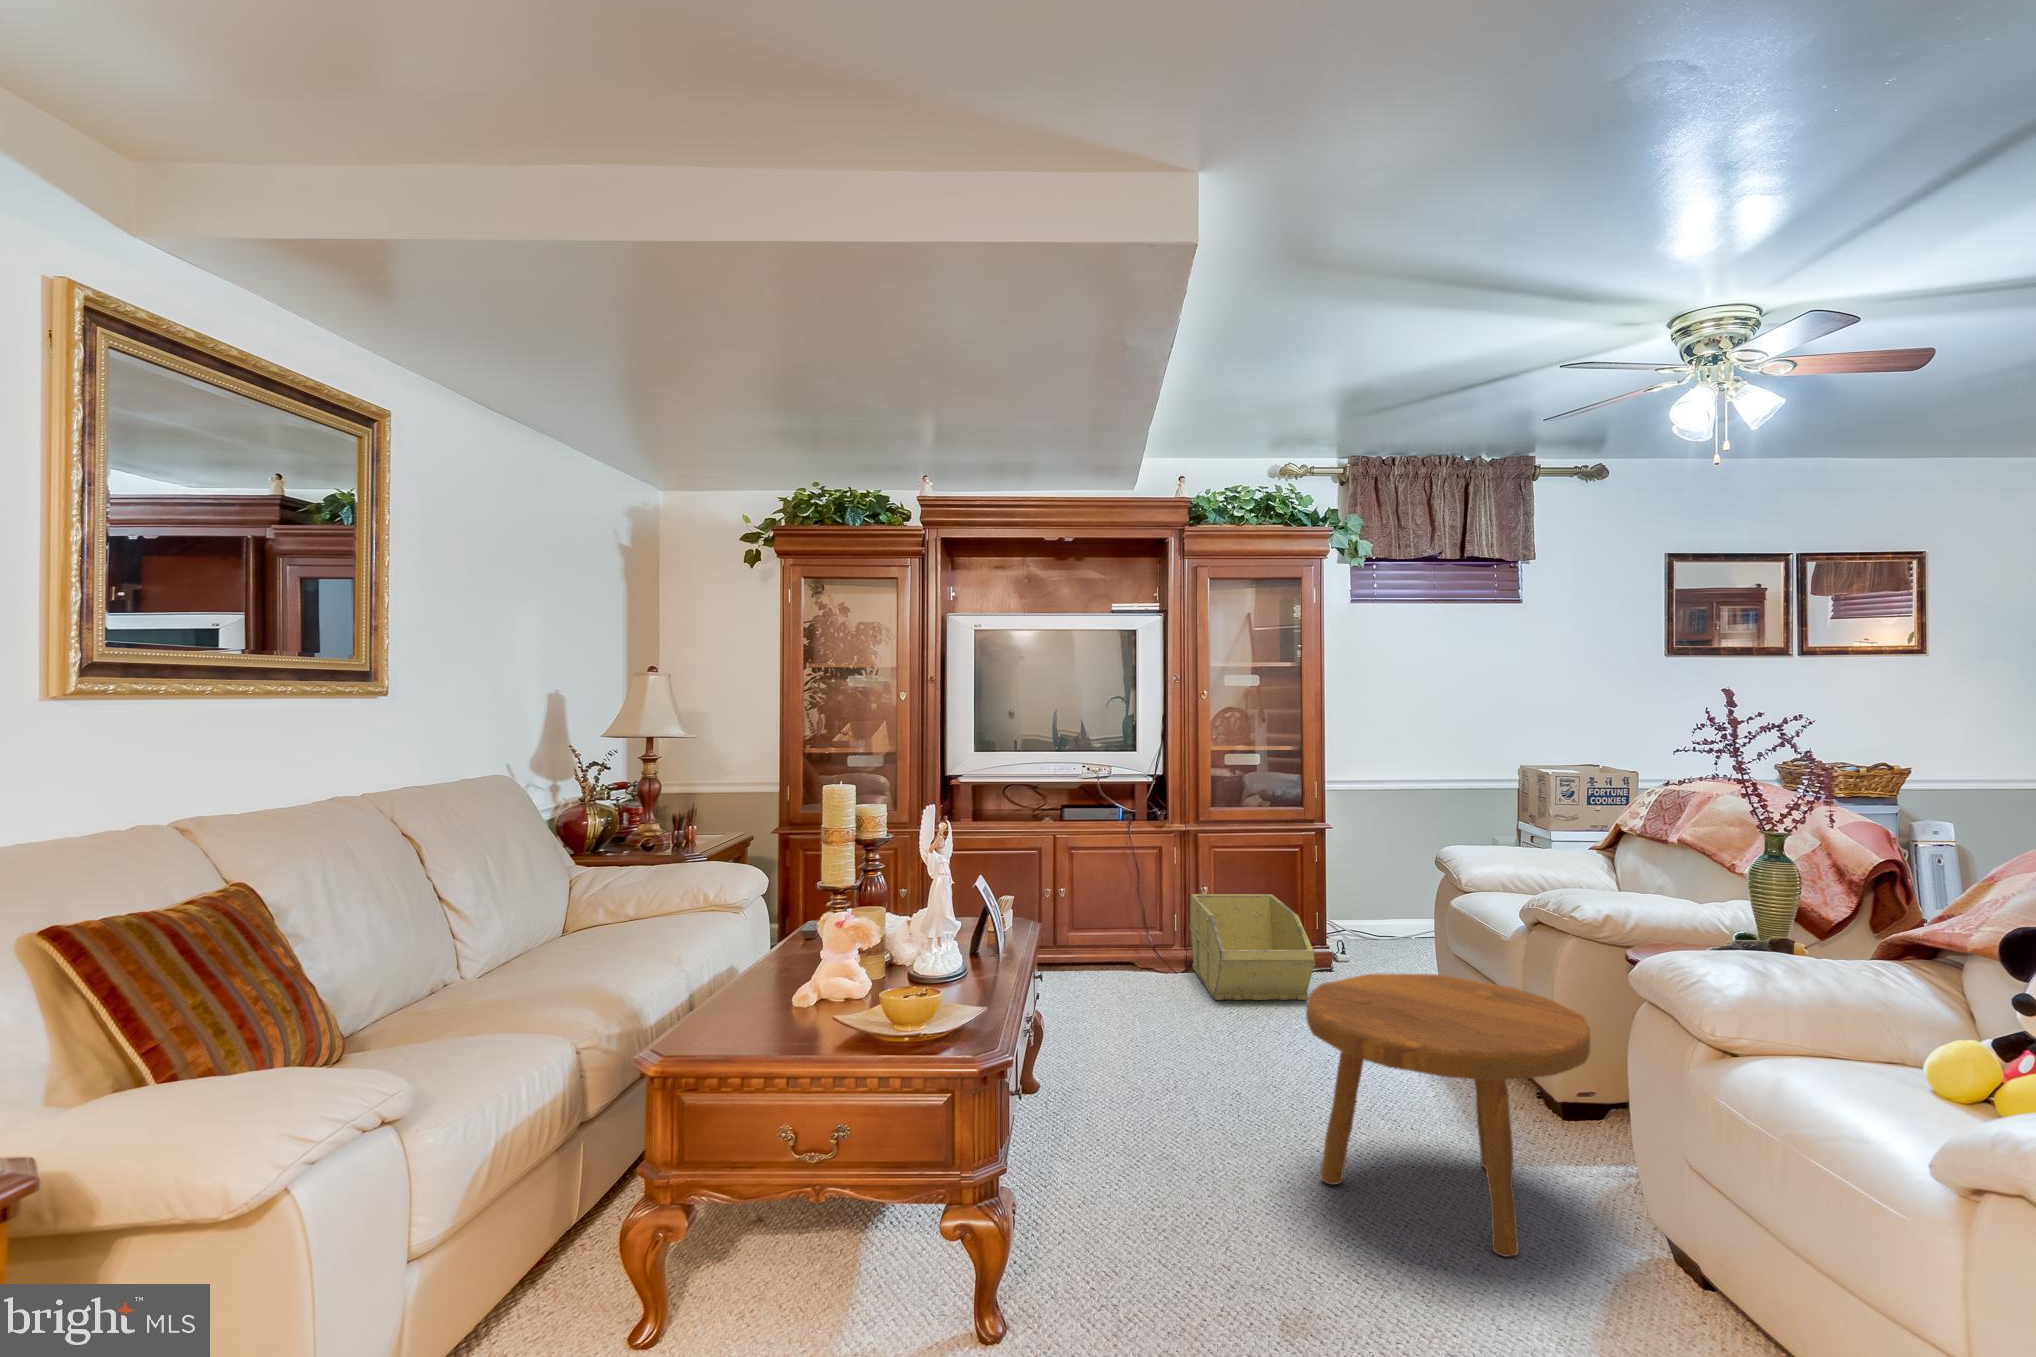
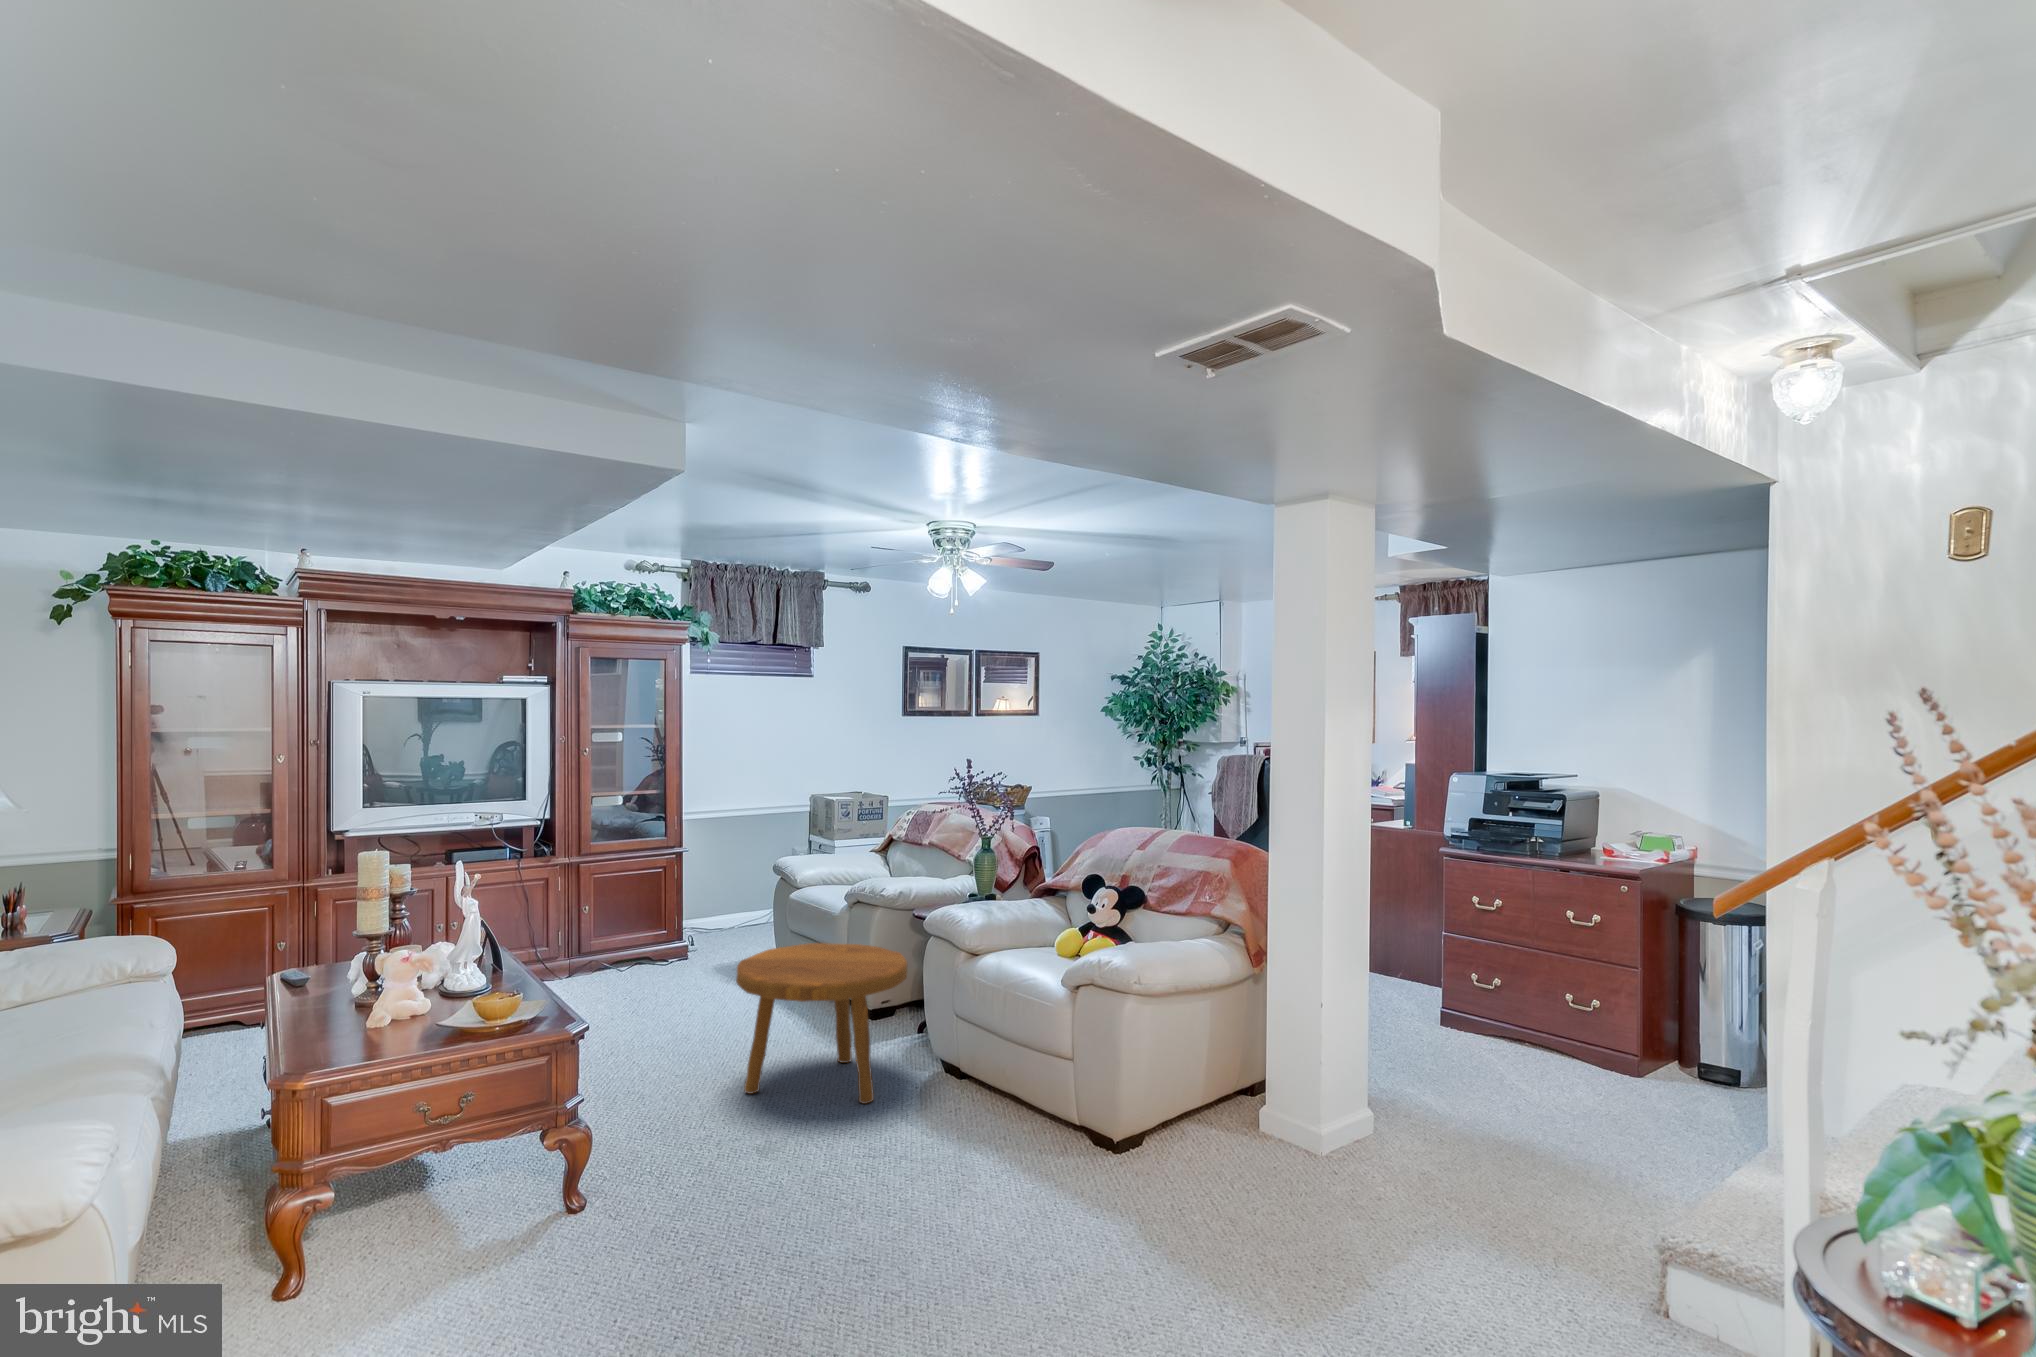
storage bin: present [1189,894,1315,1000] -> none [573,910,691,999]

